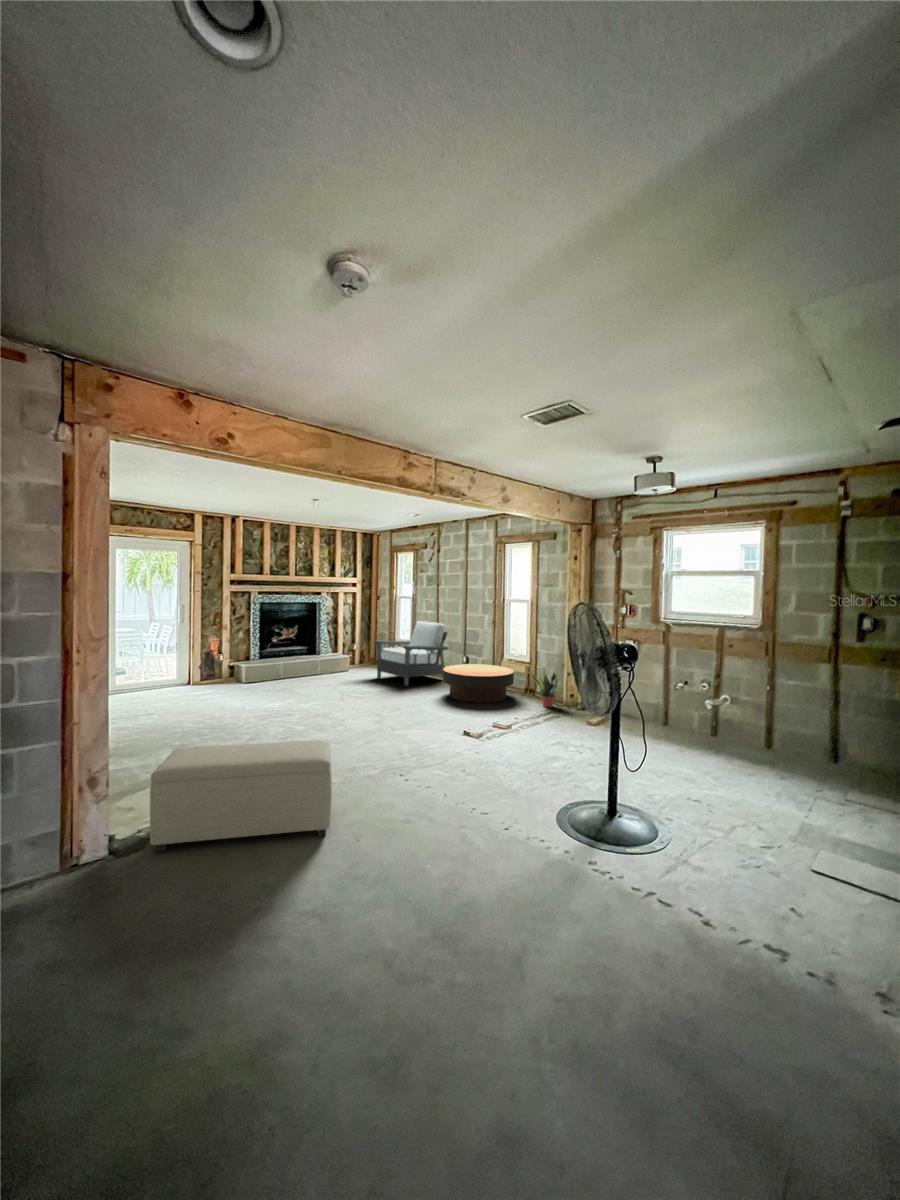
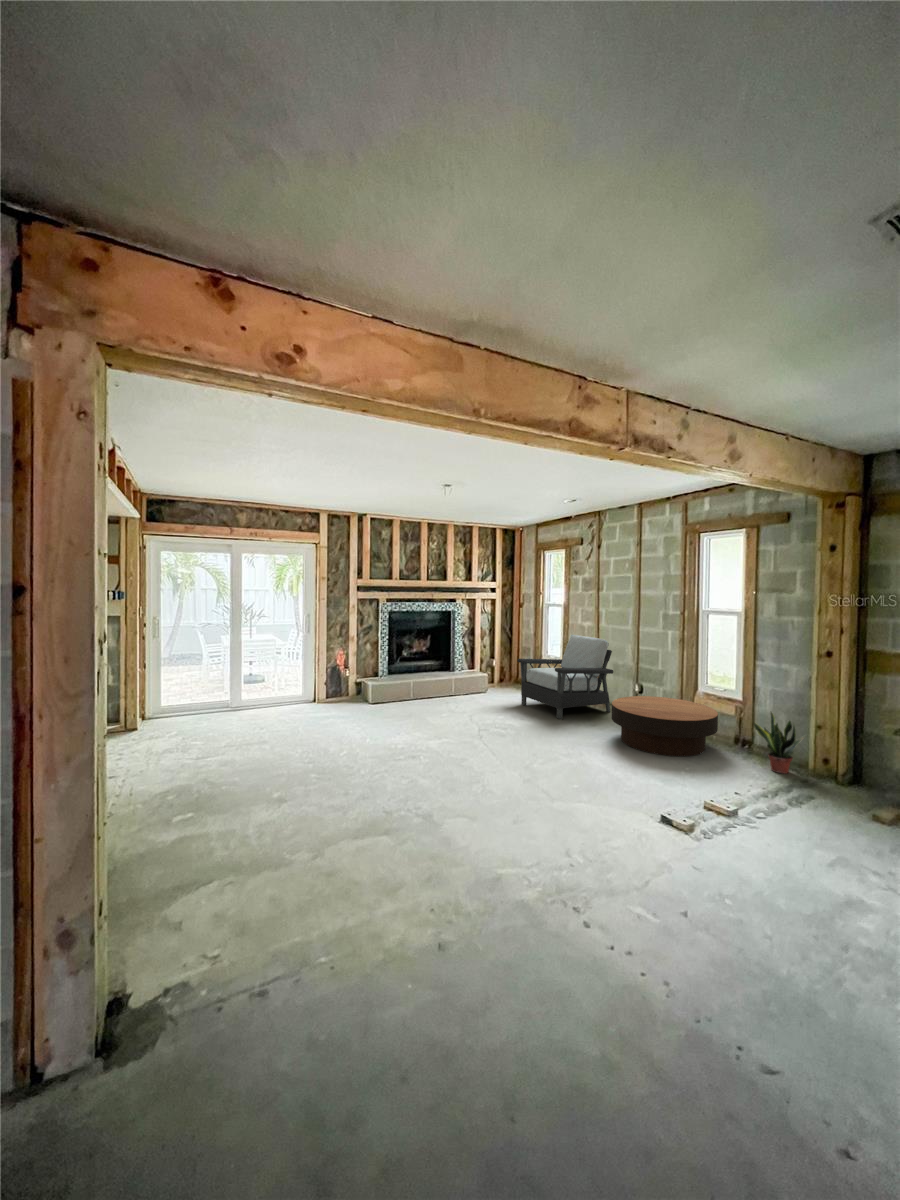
ottoman: present [150,740,332,852] -> none [145,866,460,1095]

